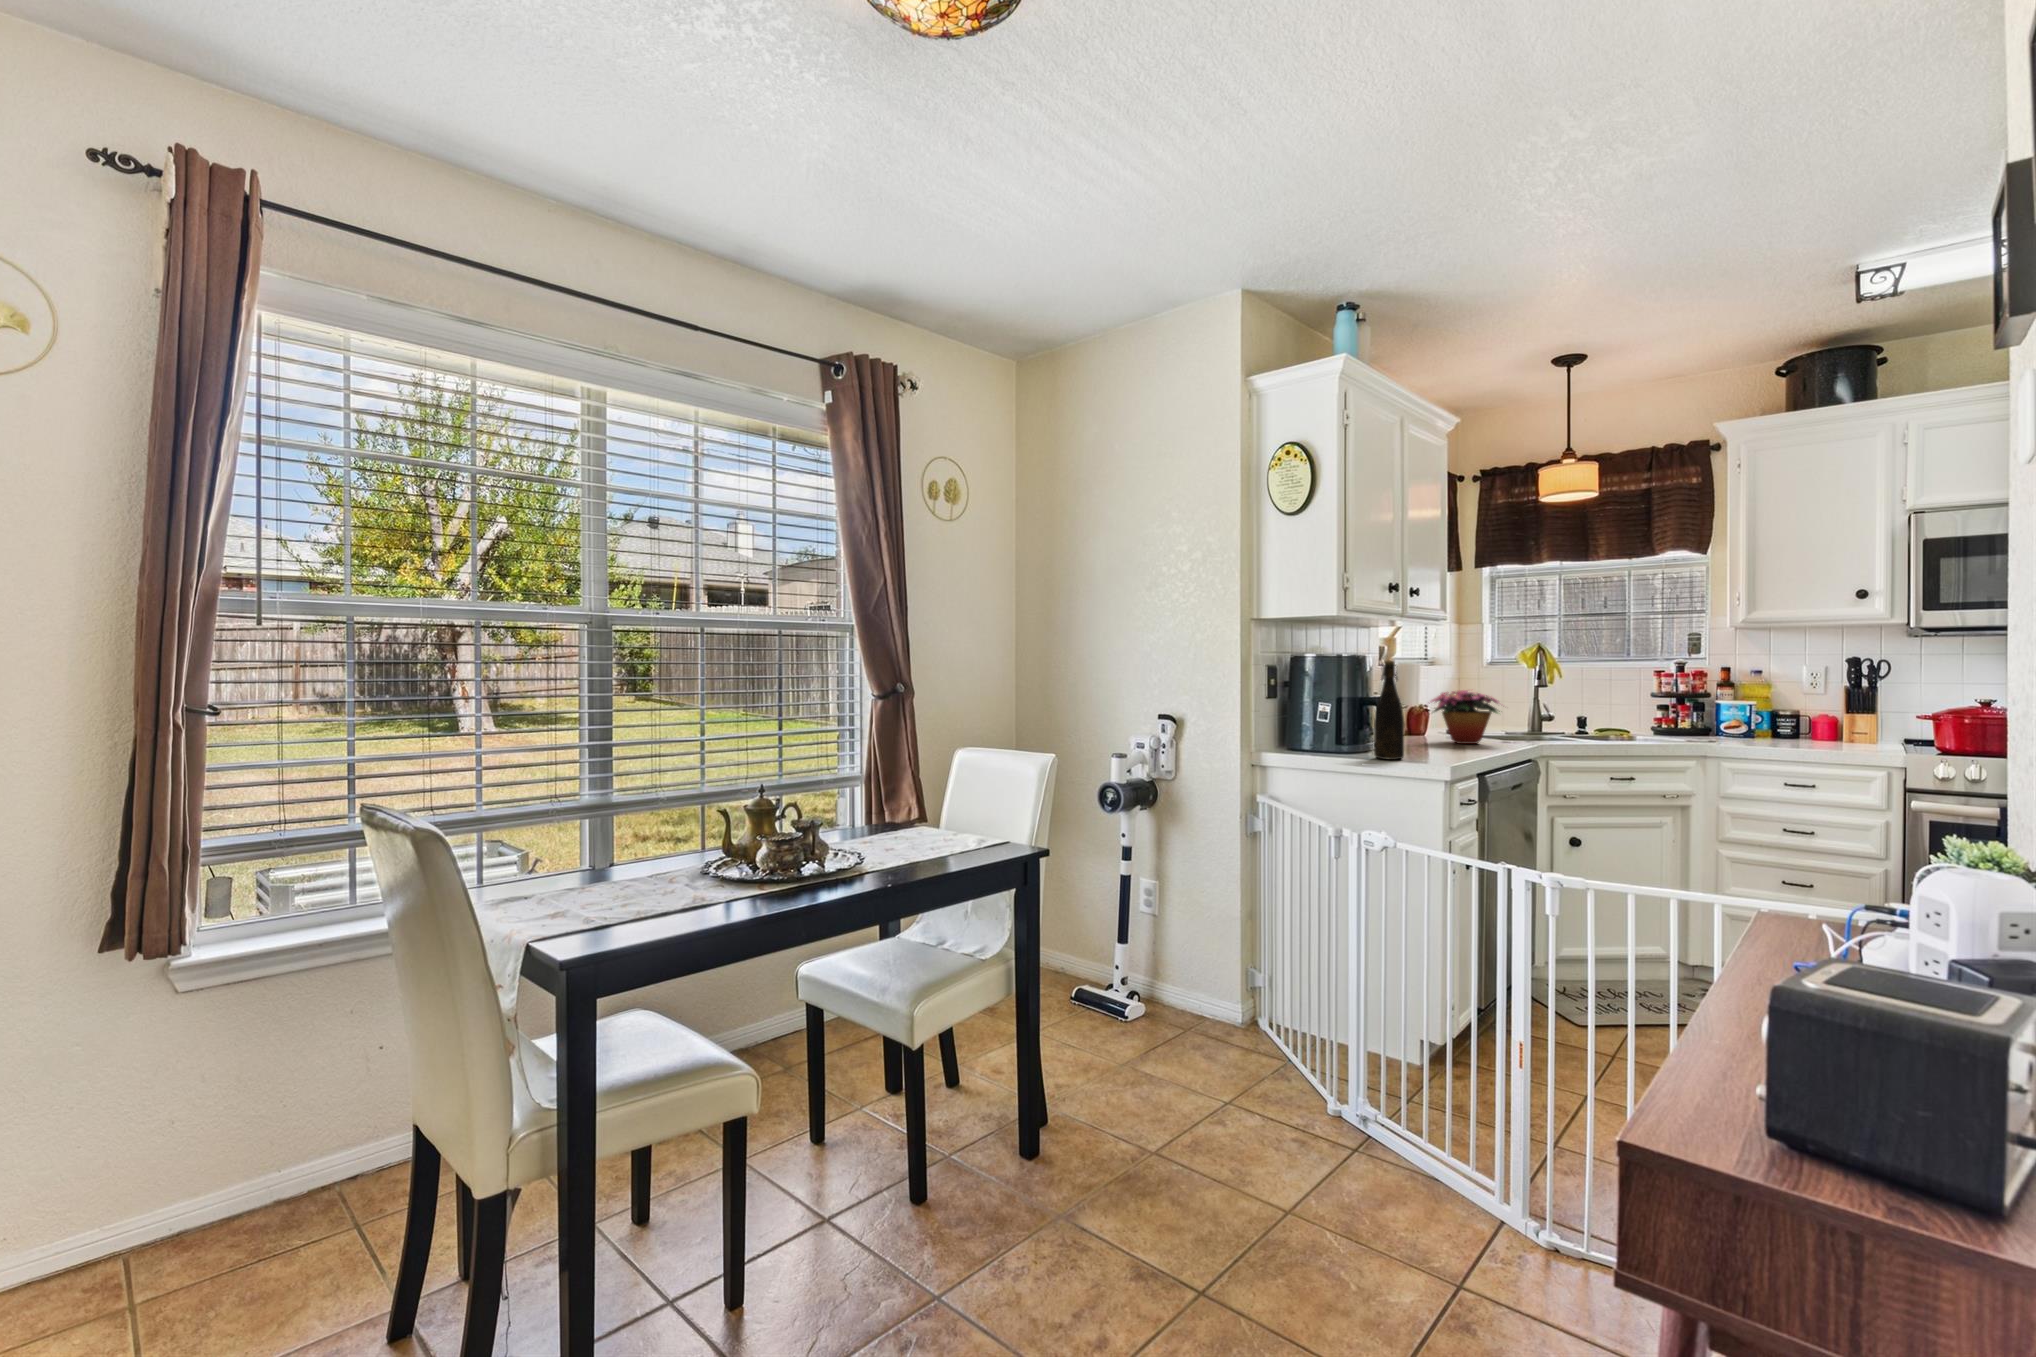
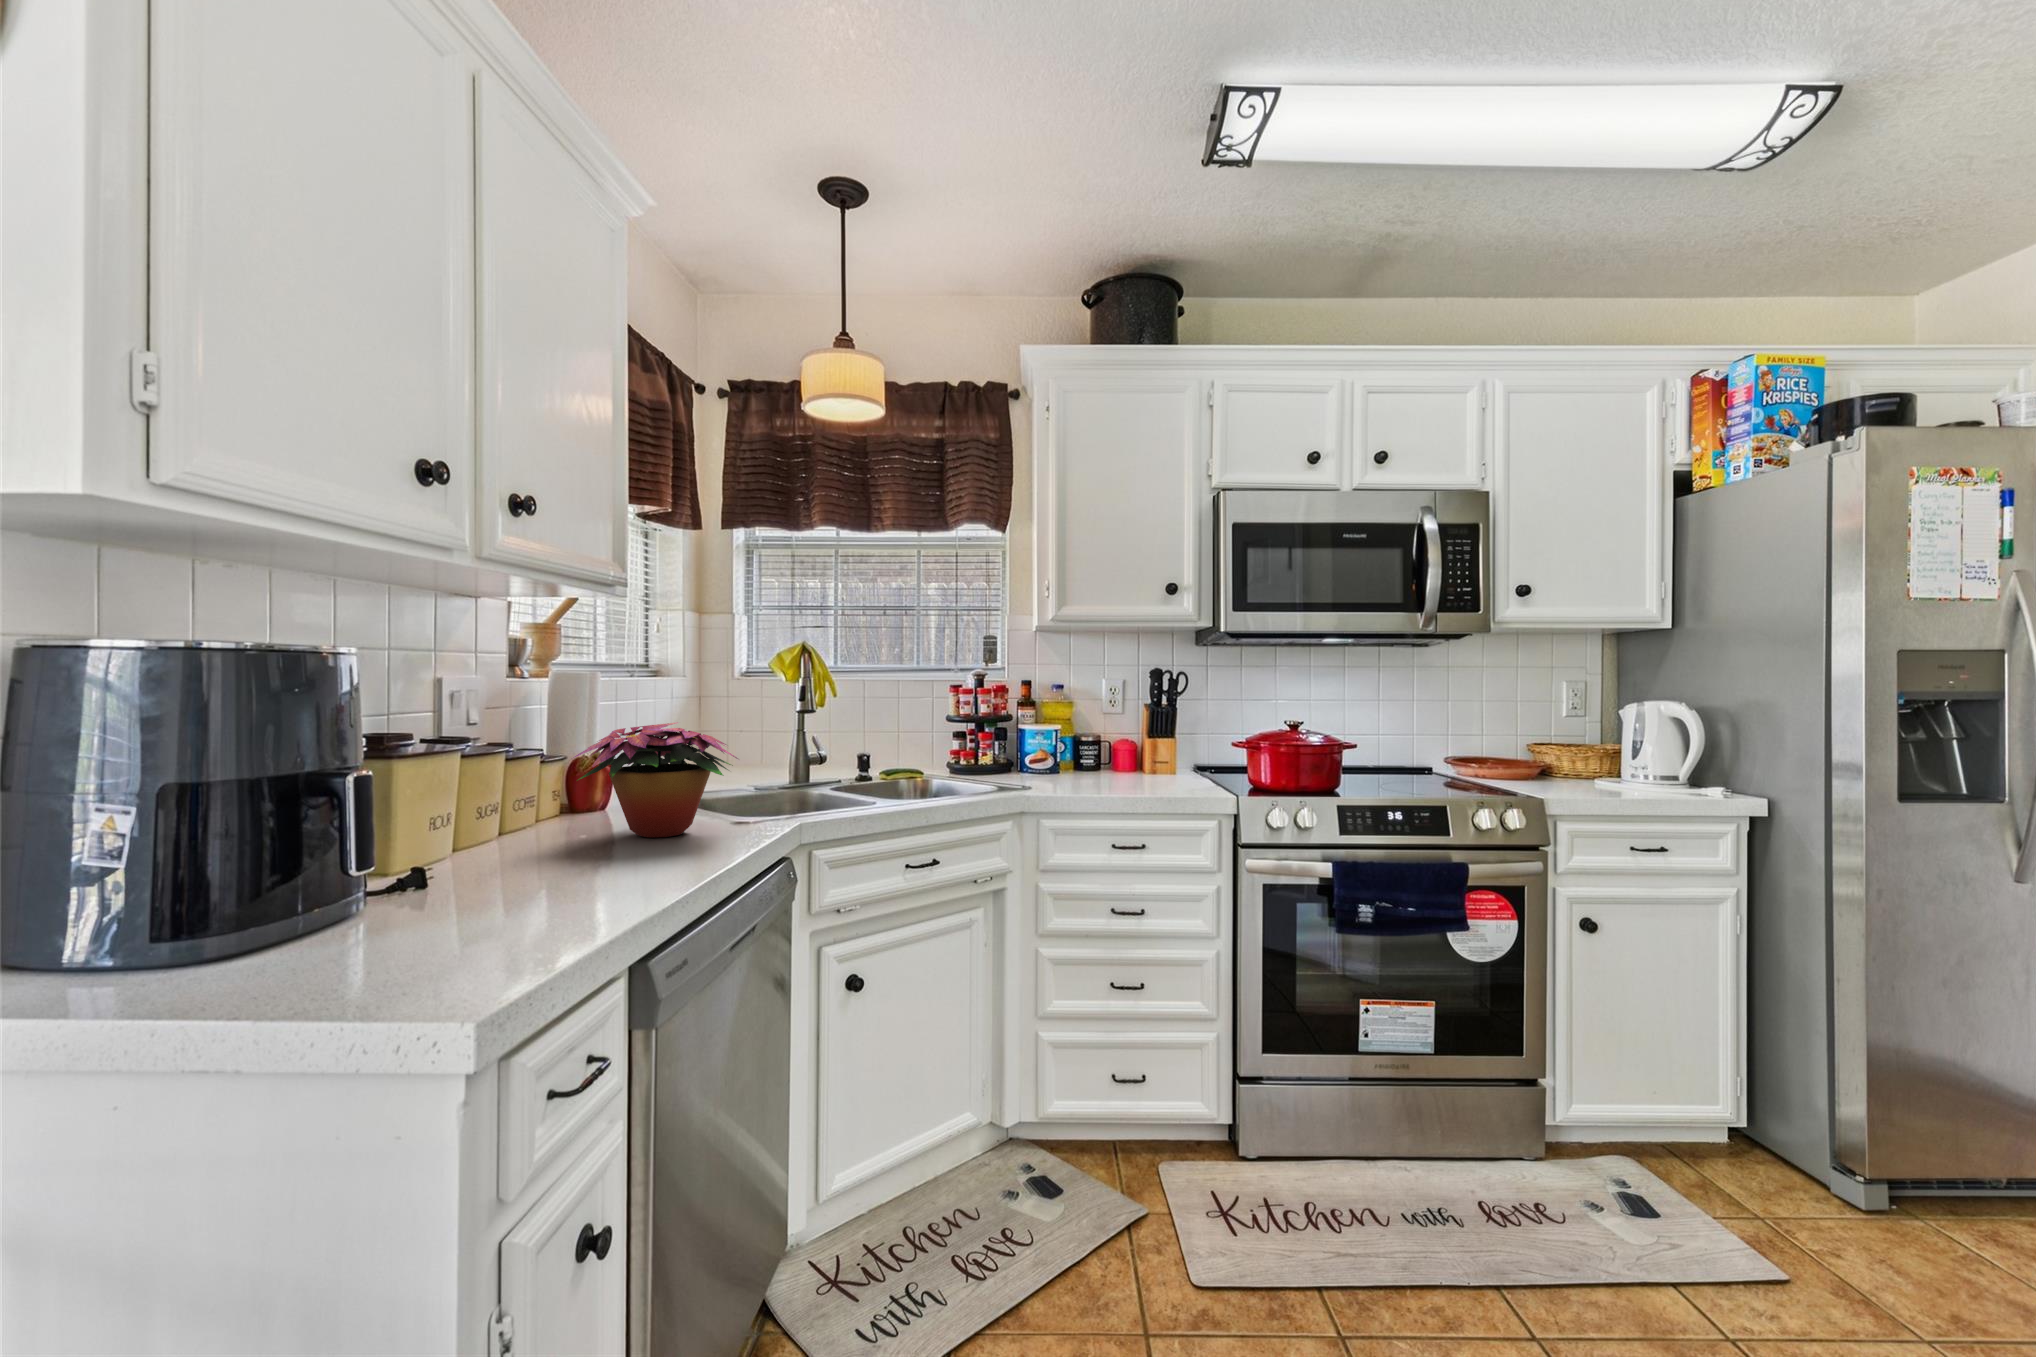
bottle: present [1374,660,1404,760] -> none [292,649,403,972]

